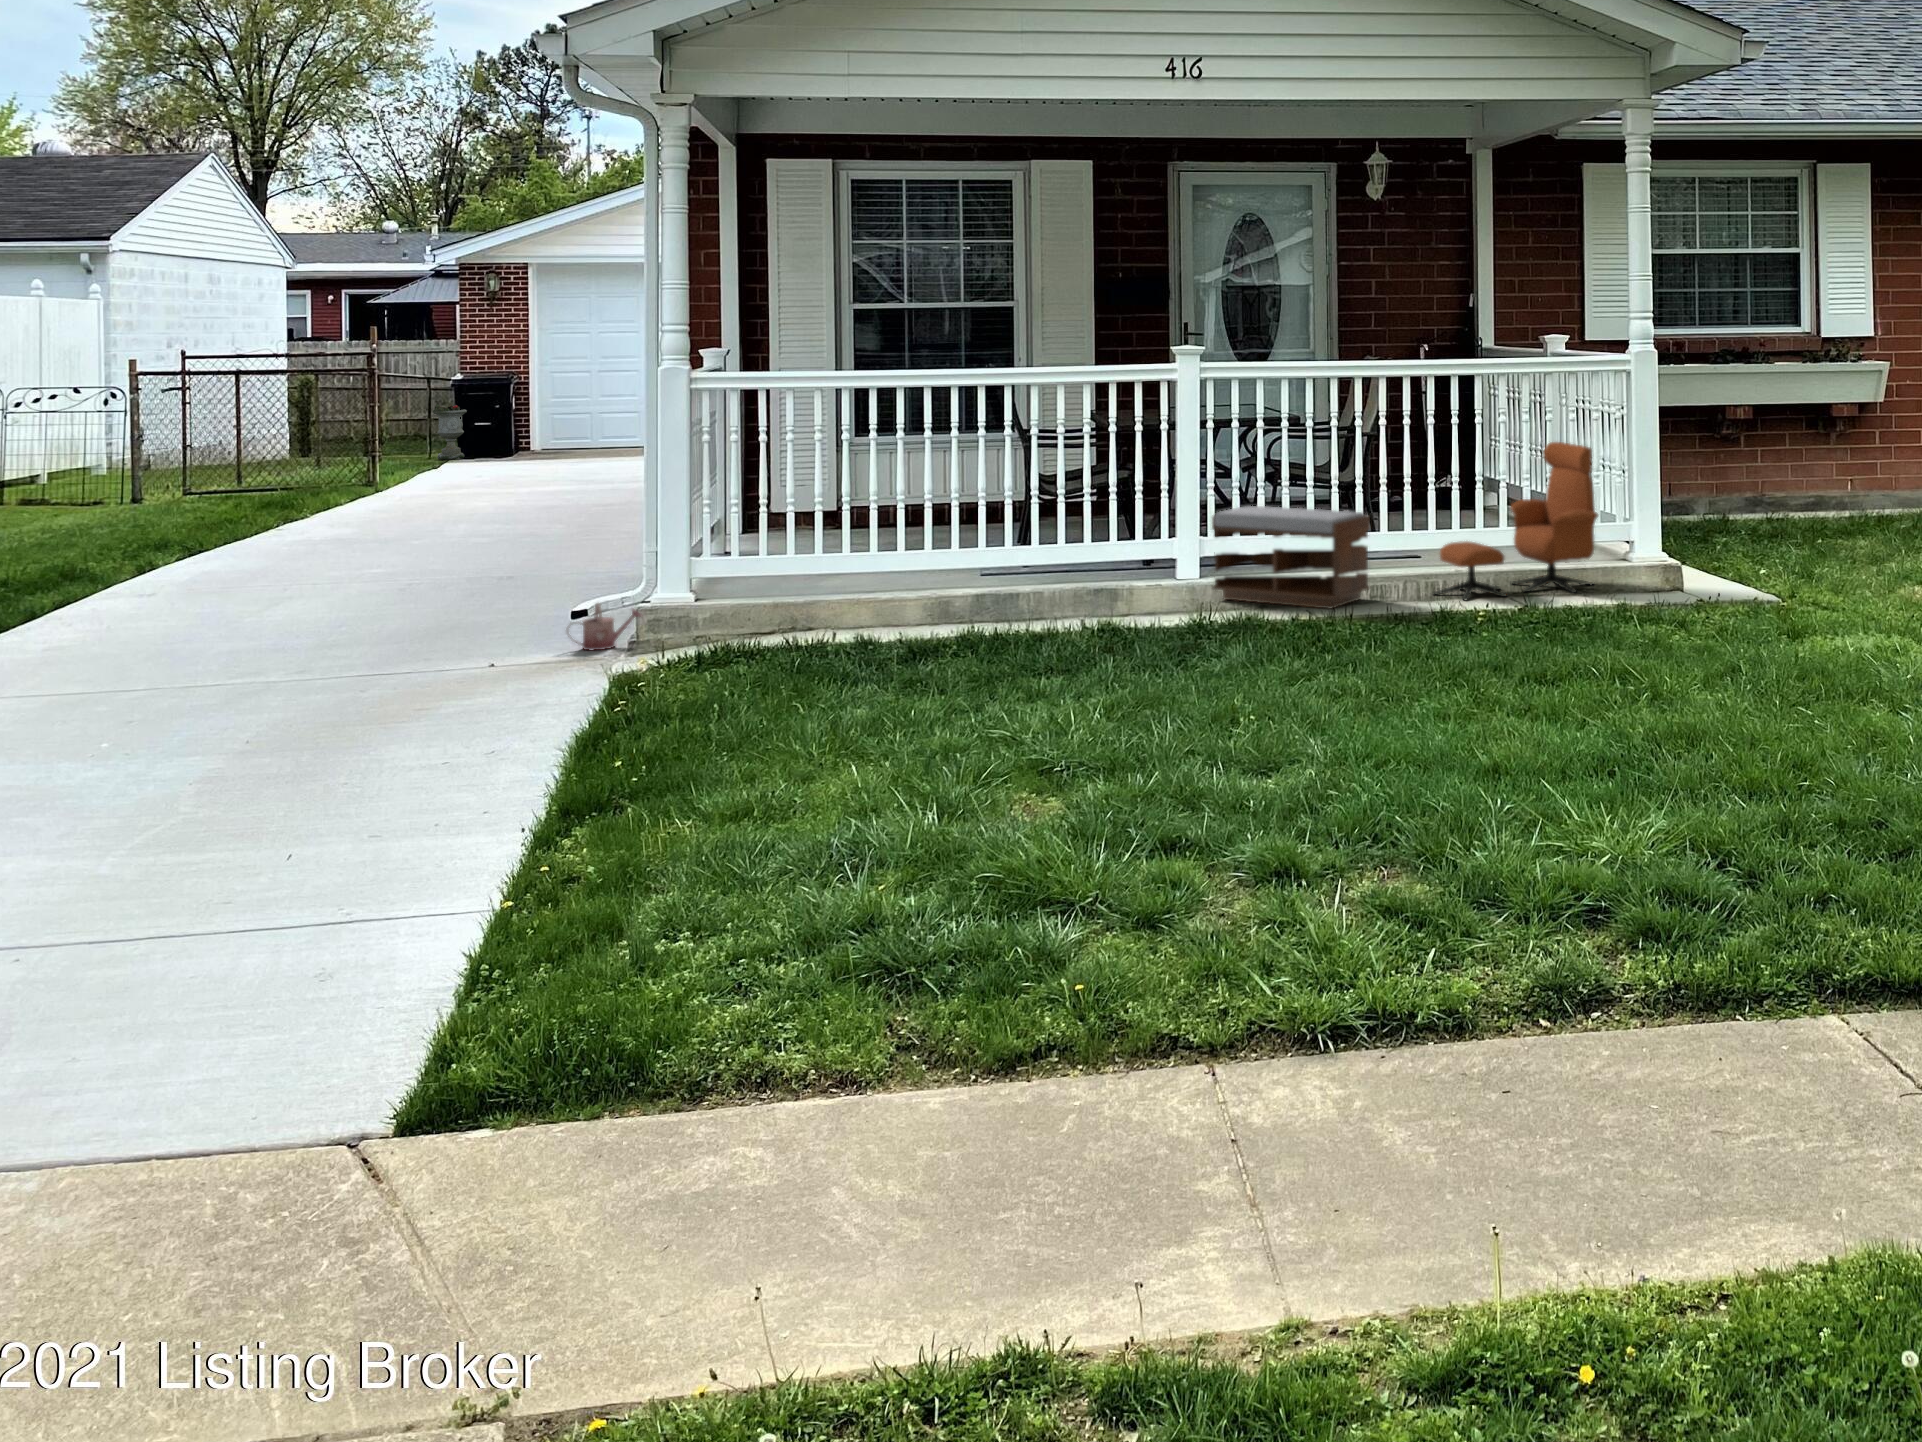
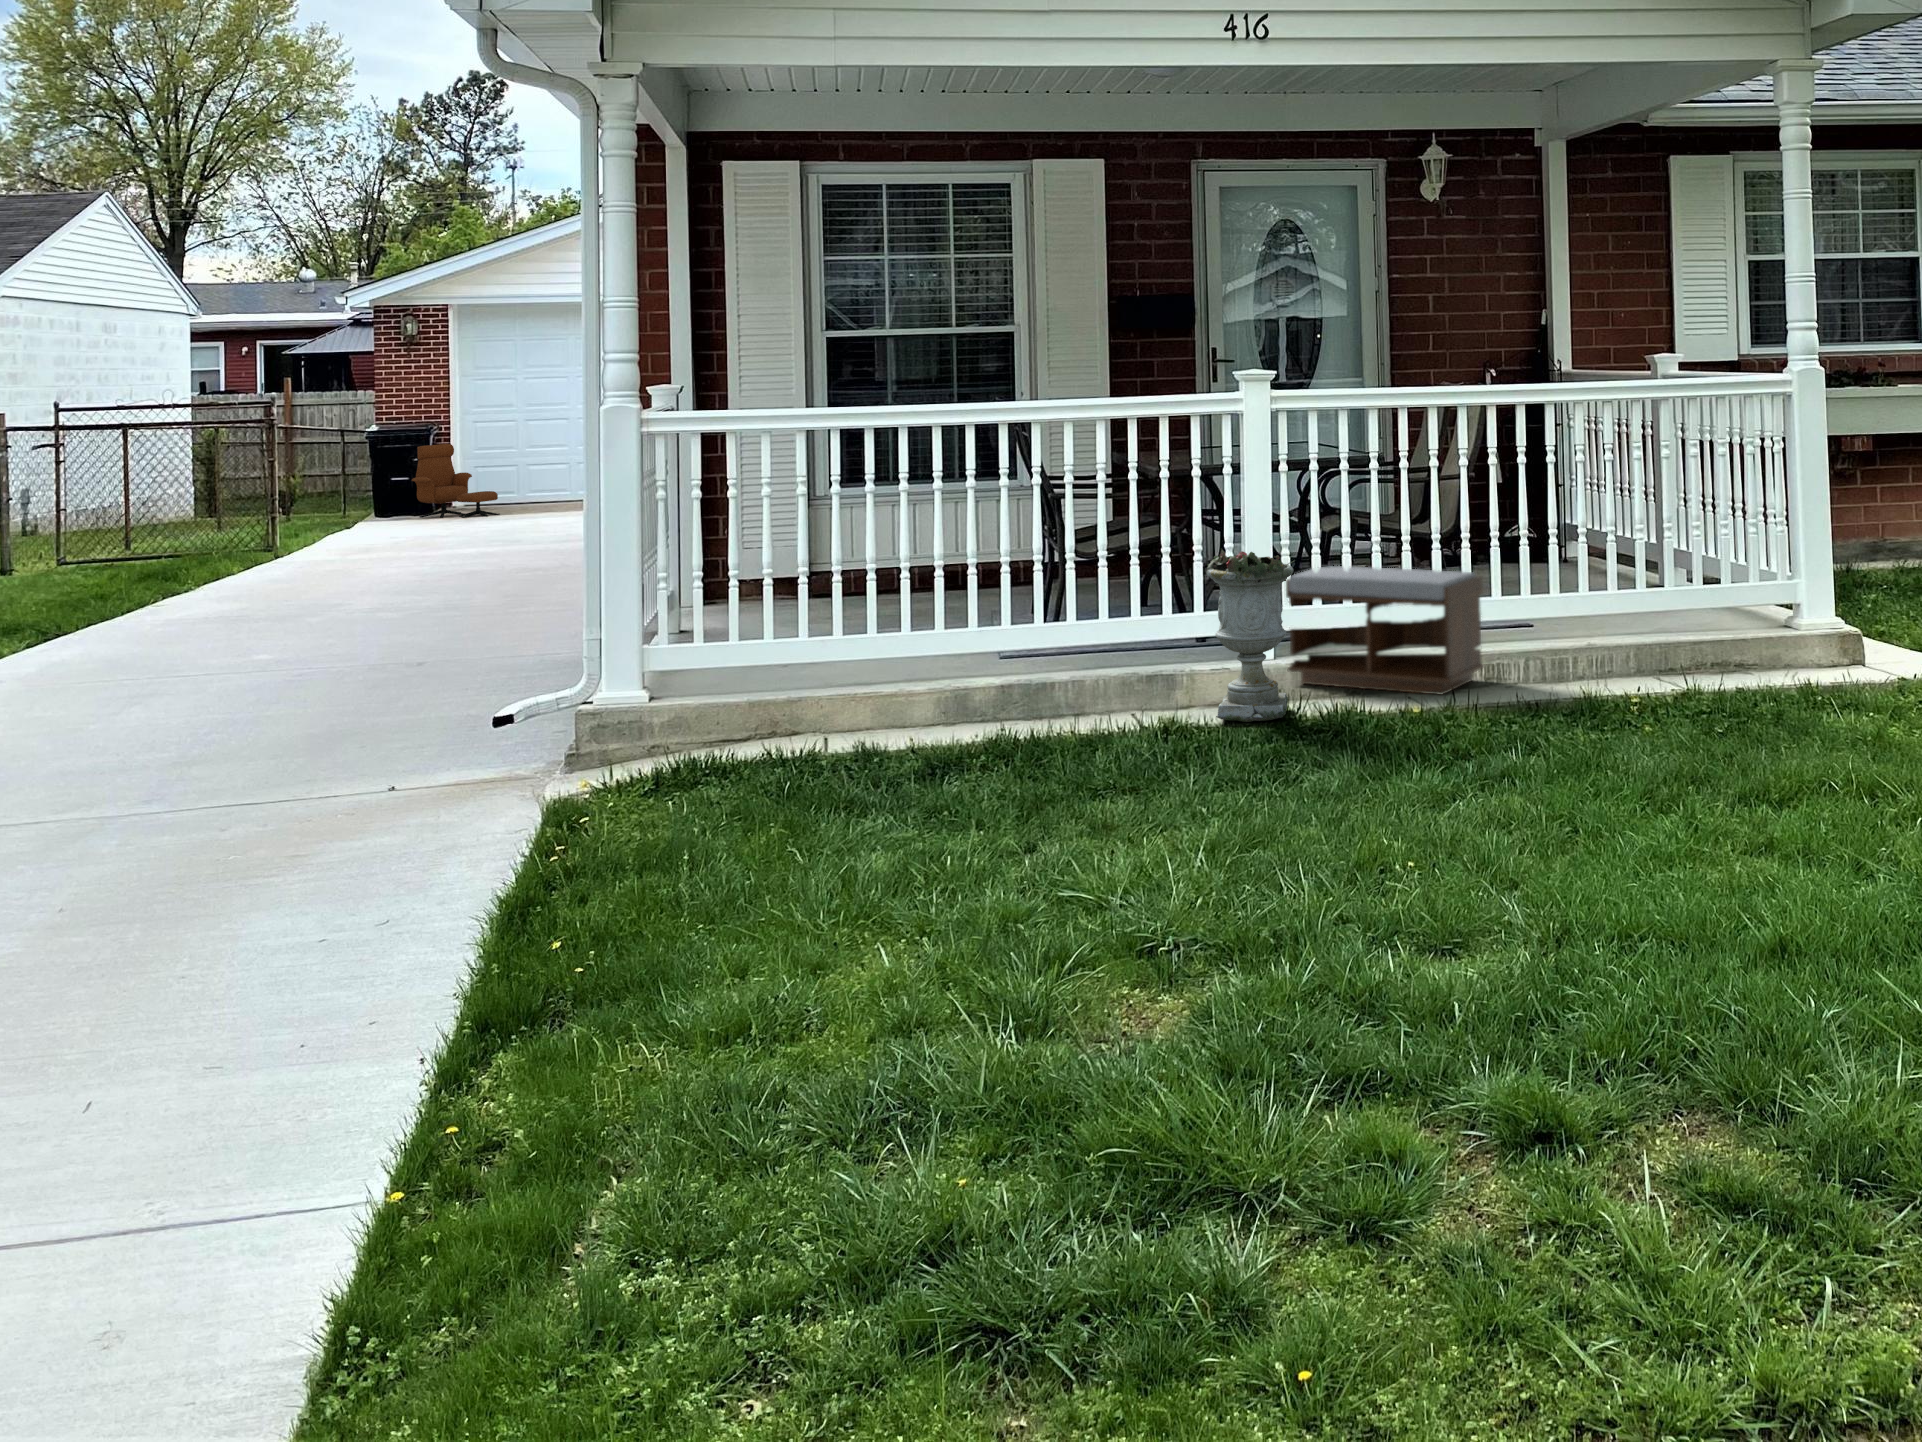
planter: present [433,404,467,460] -> present [1206,549,1294,722]
lounge chair: present [1433,442,1598,600] -> present [412,444,499,518]
watering can: present [567,603,642,650] -> none [480,708,579,771]

